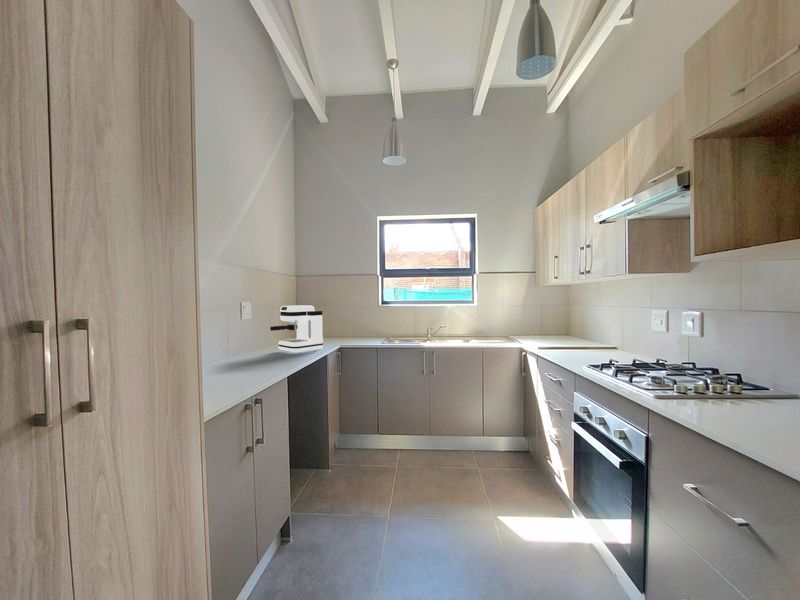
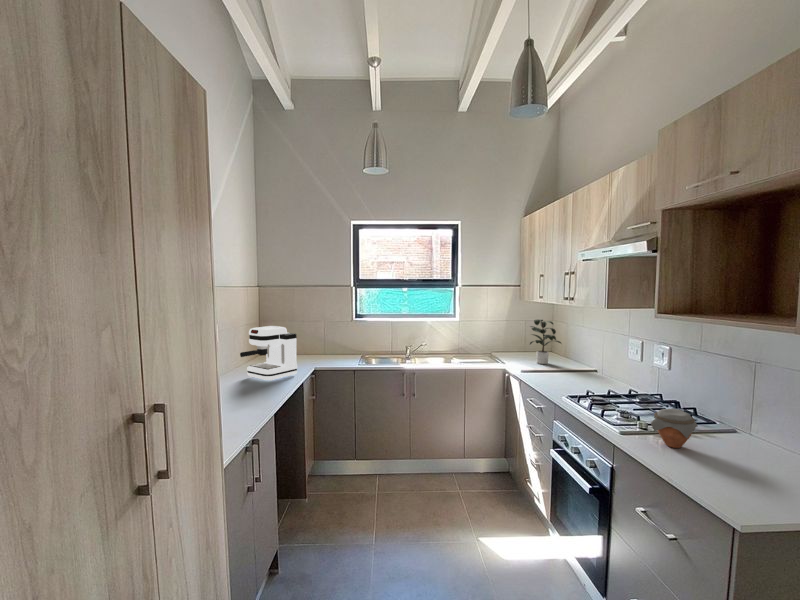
potted plant: none [540,299,585,343] -> present [530,319,561,364]
jar: none [698,366,765,413] -> present [651,409,698,448]

